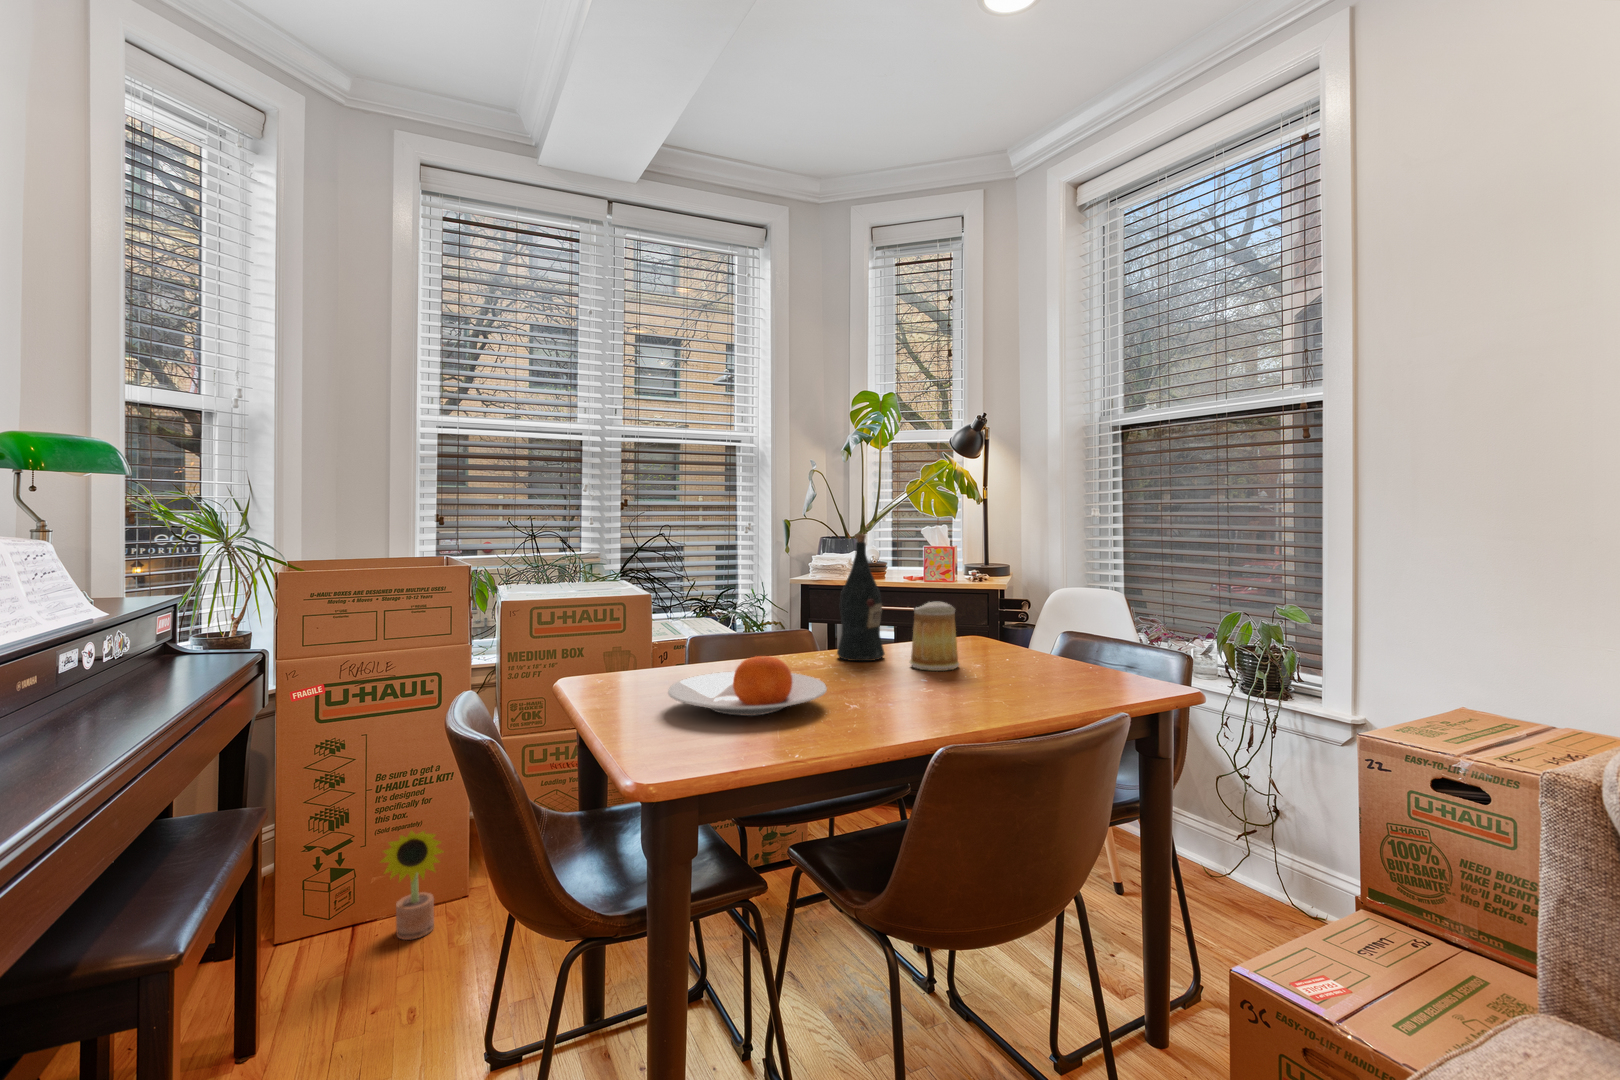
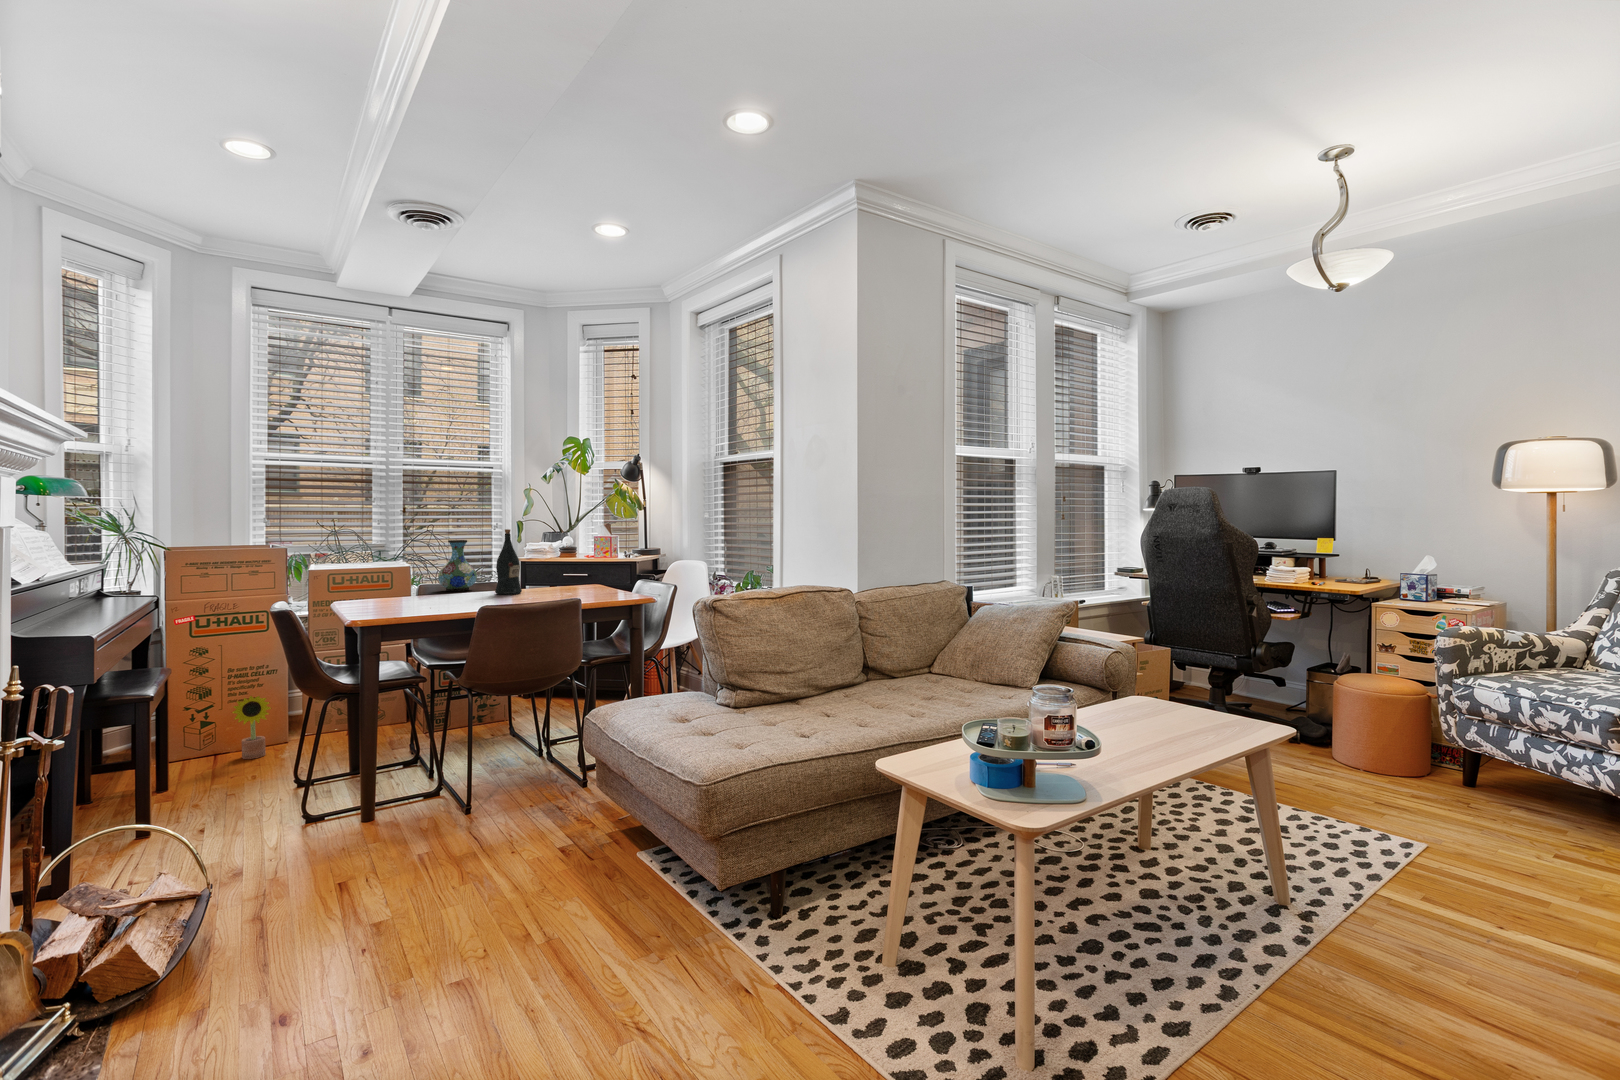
vase: none [715,552,777,644] -> present [438,540,477,591]
mug: present [910,602,959,671] -> none [525,562,553,596]
plate: present [668,656,827,716] -> none [378,584,457,608]

